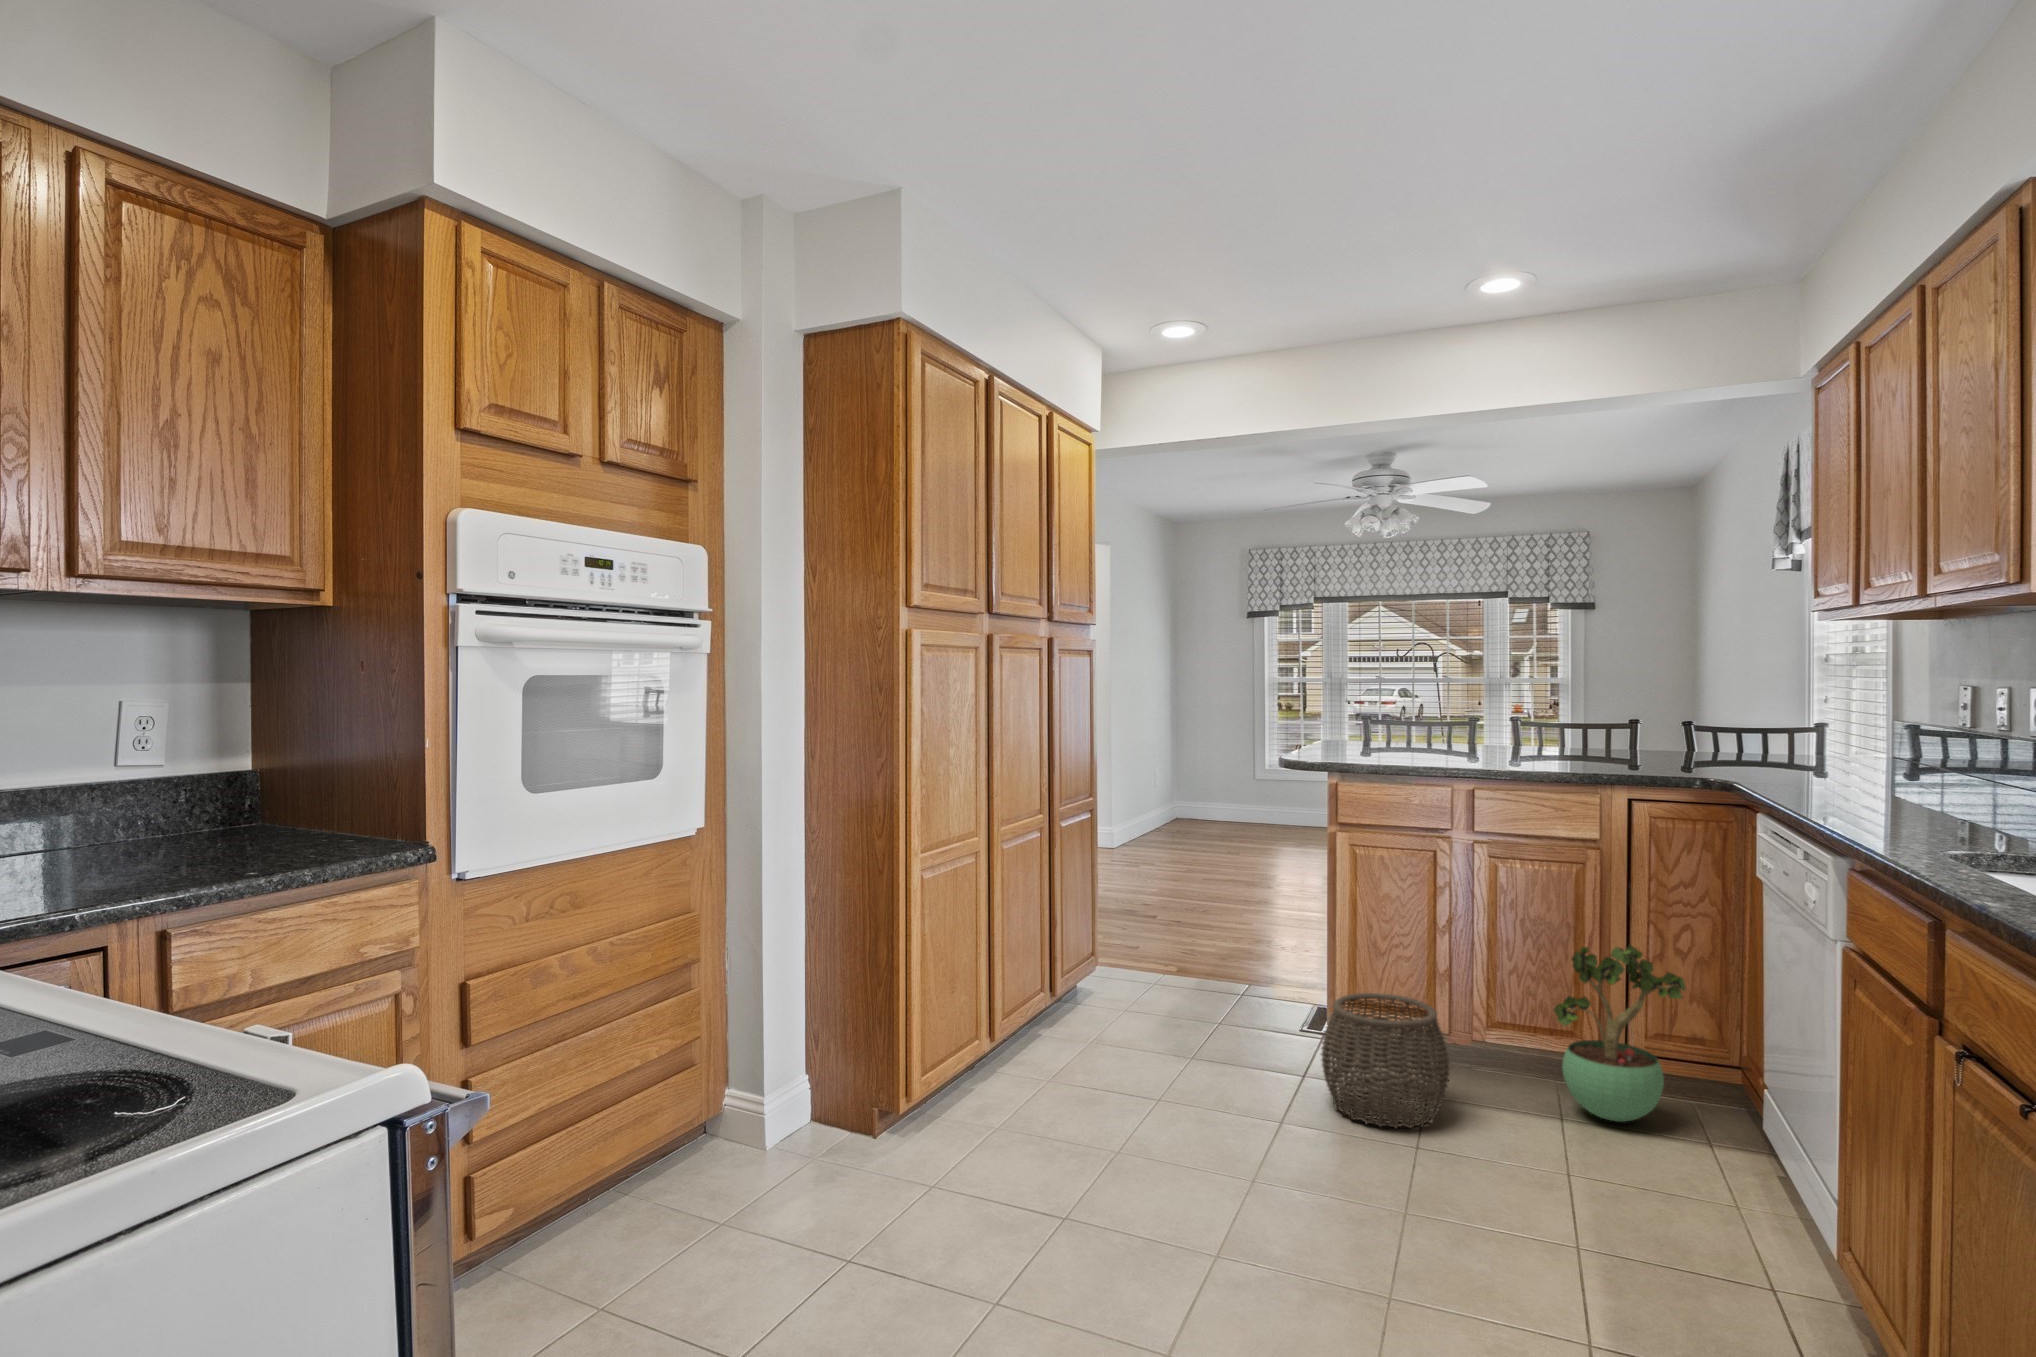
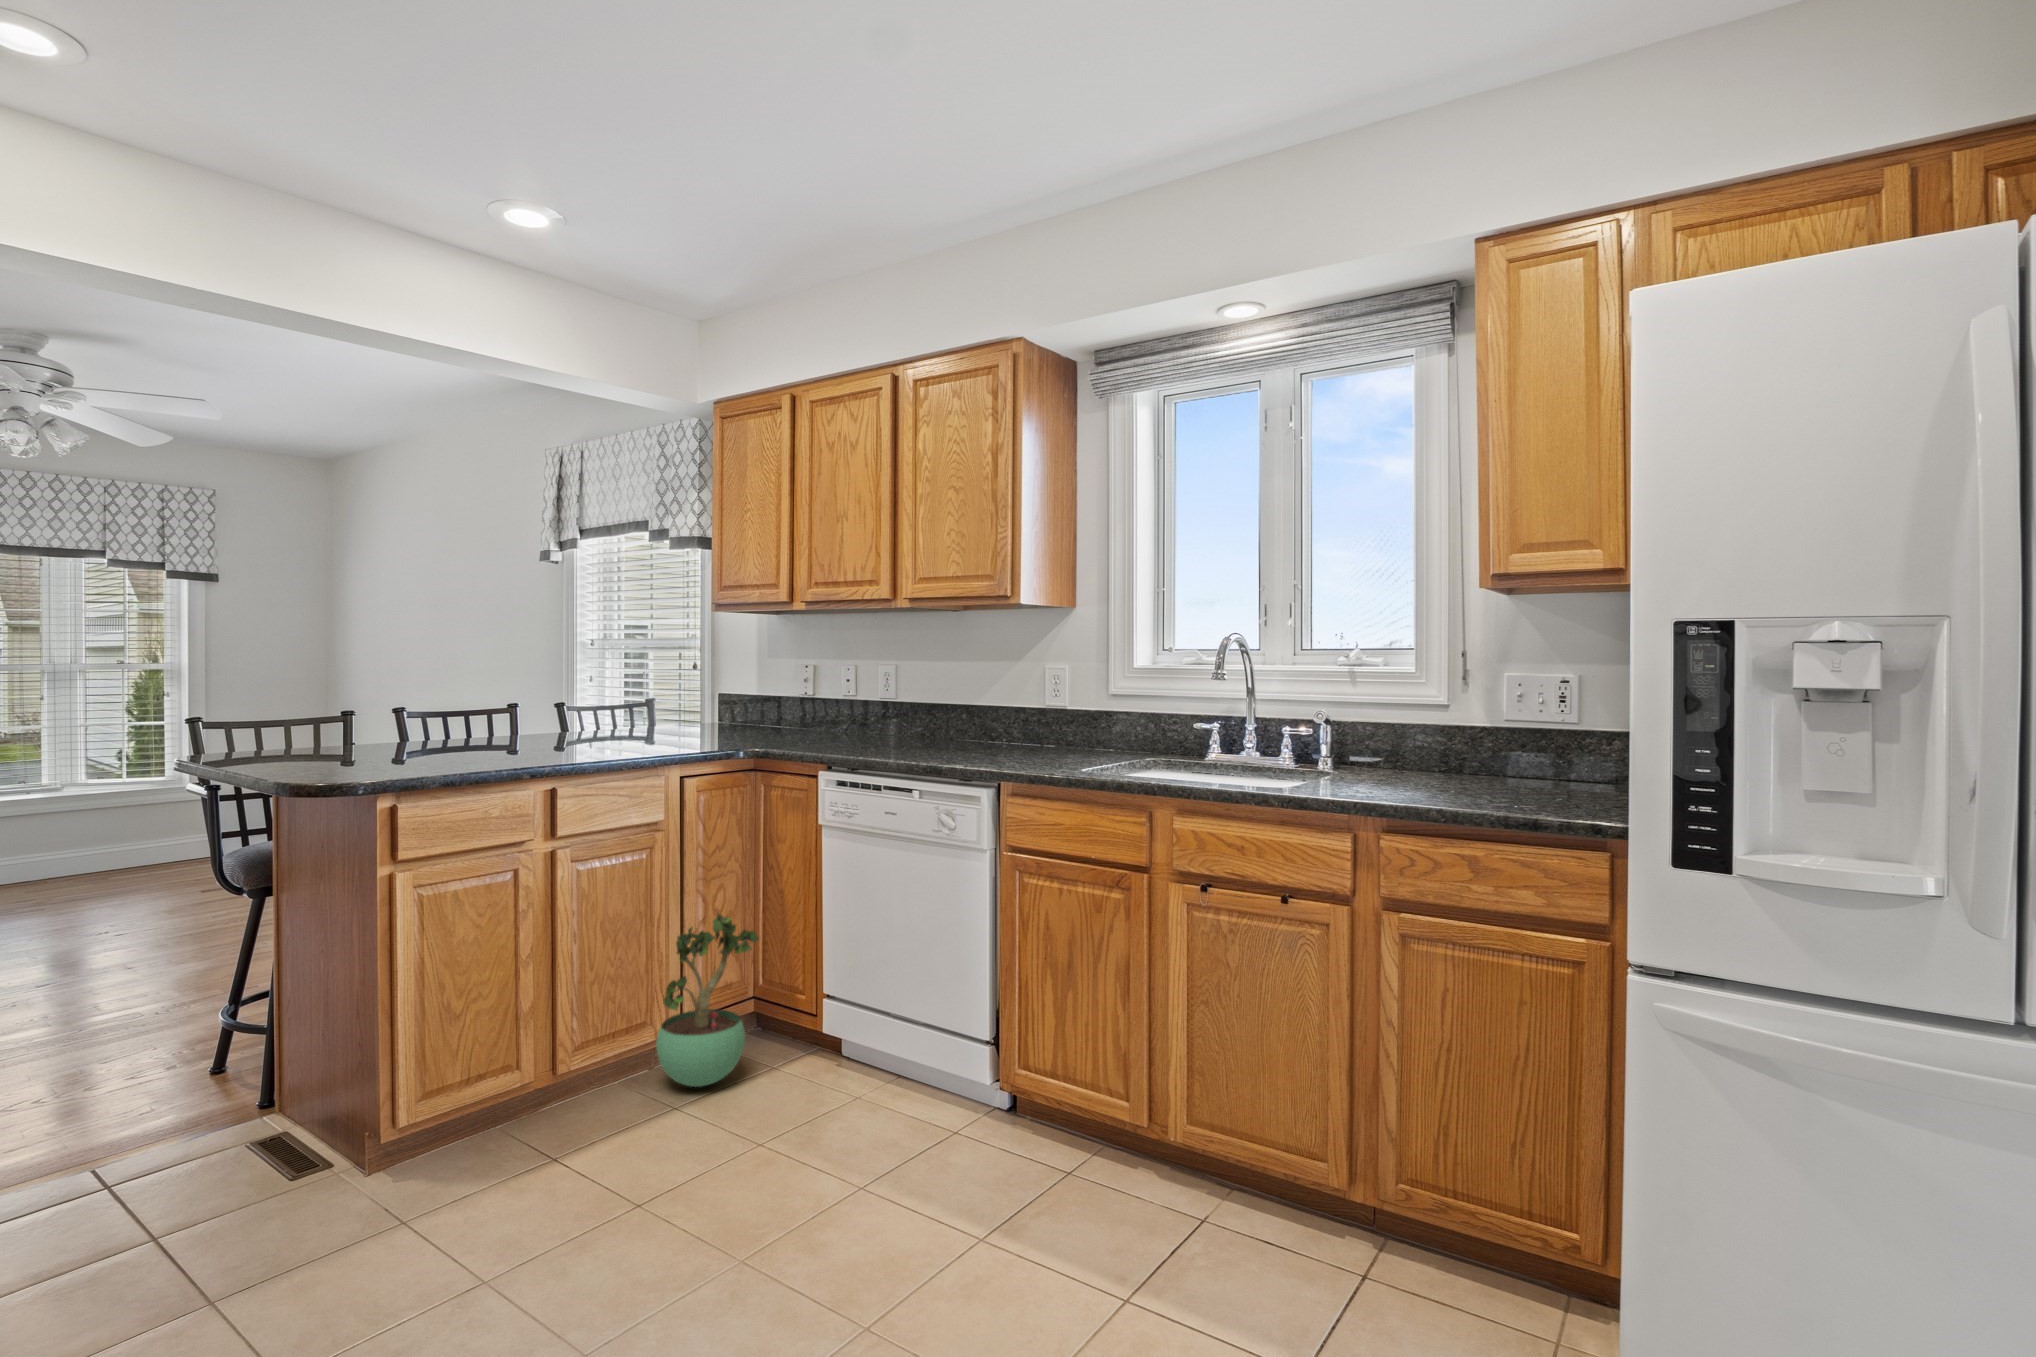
woven basket: present [1321,993,1450,1128] -> none [456,1040,618,1215]

